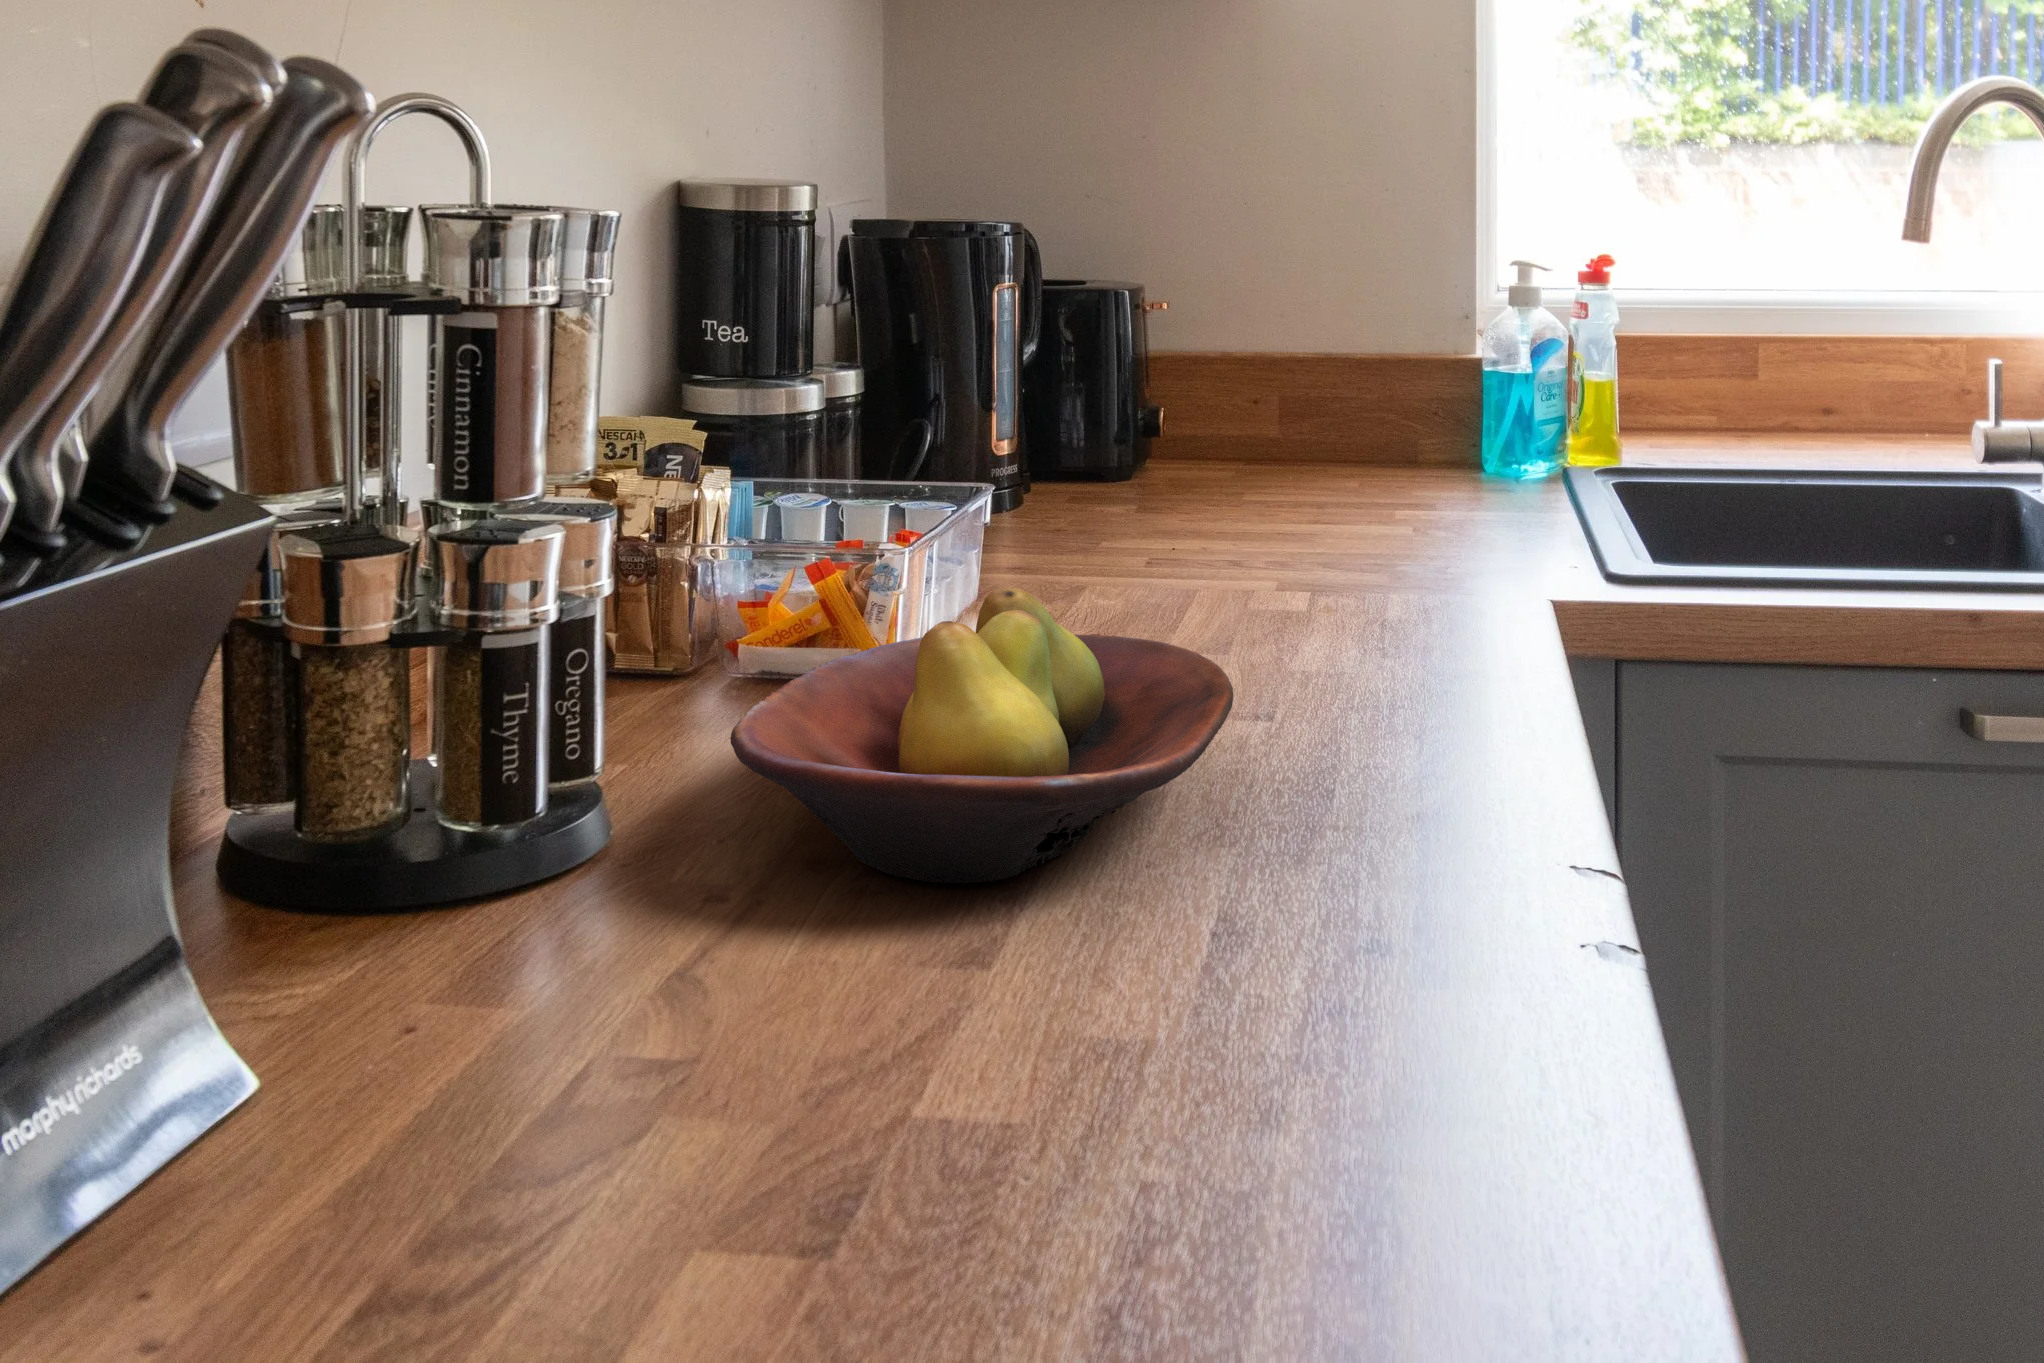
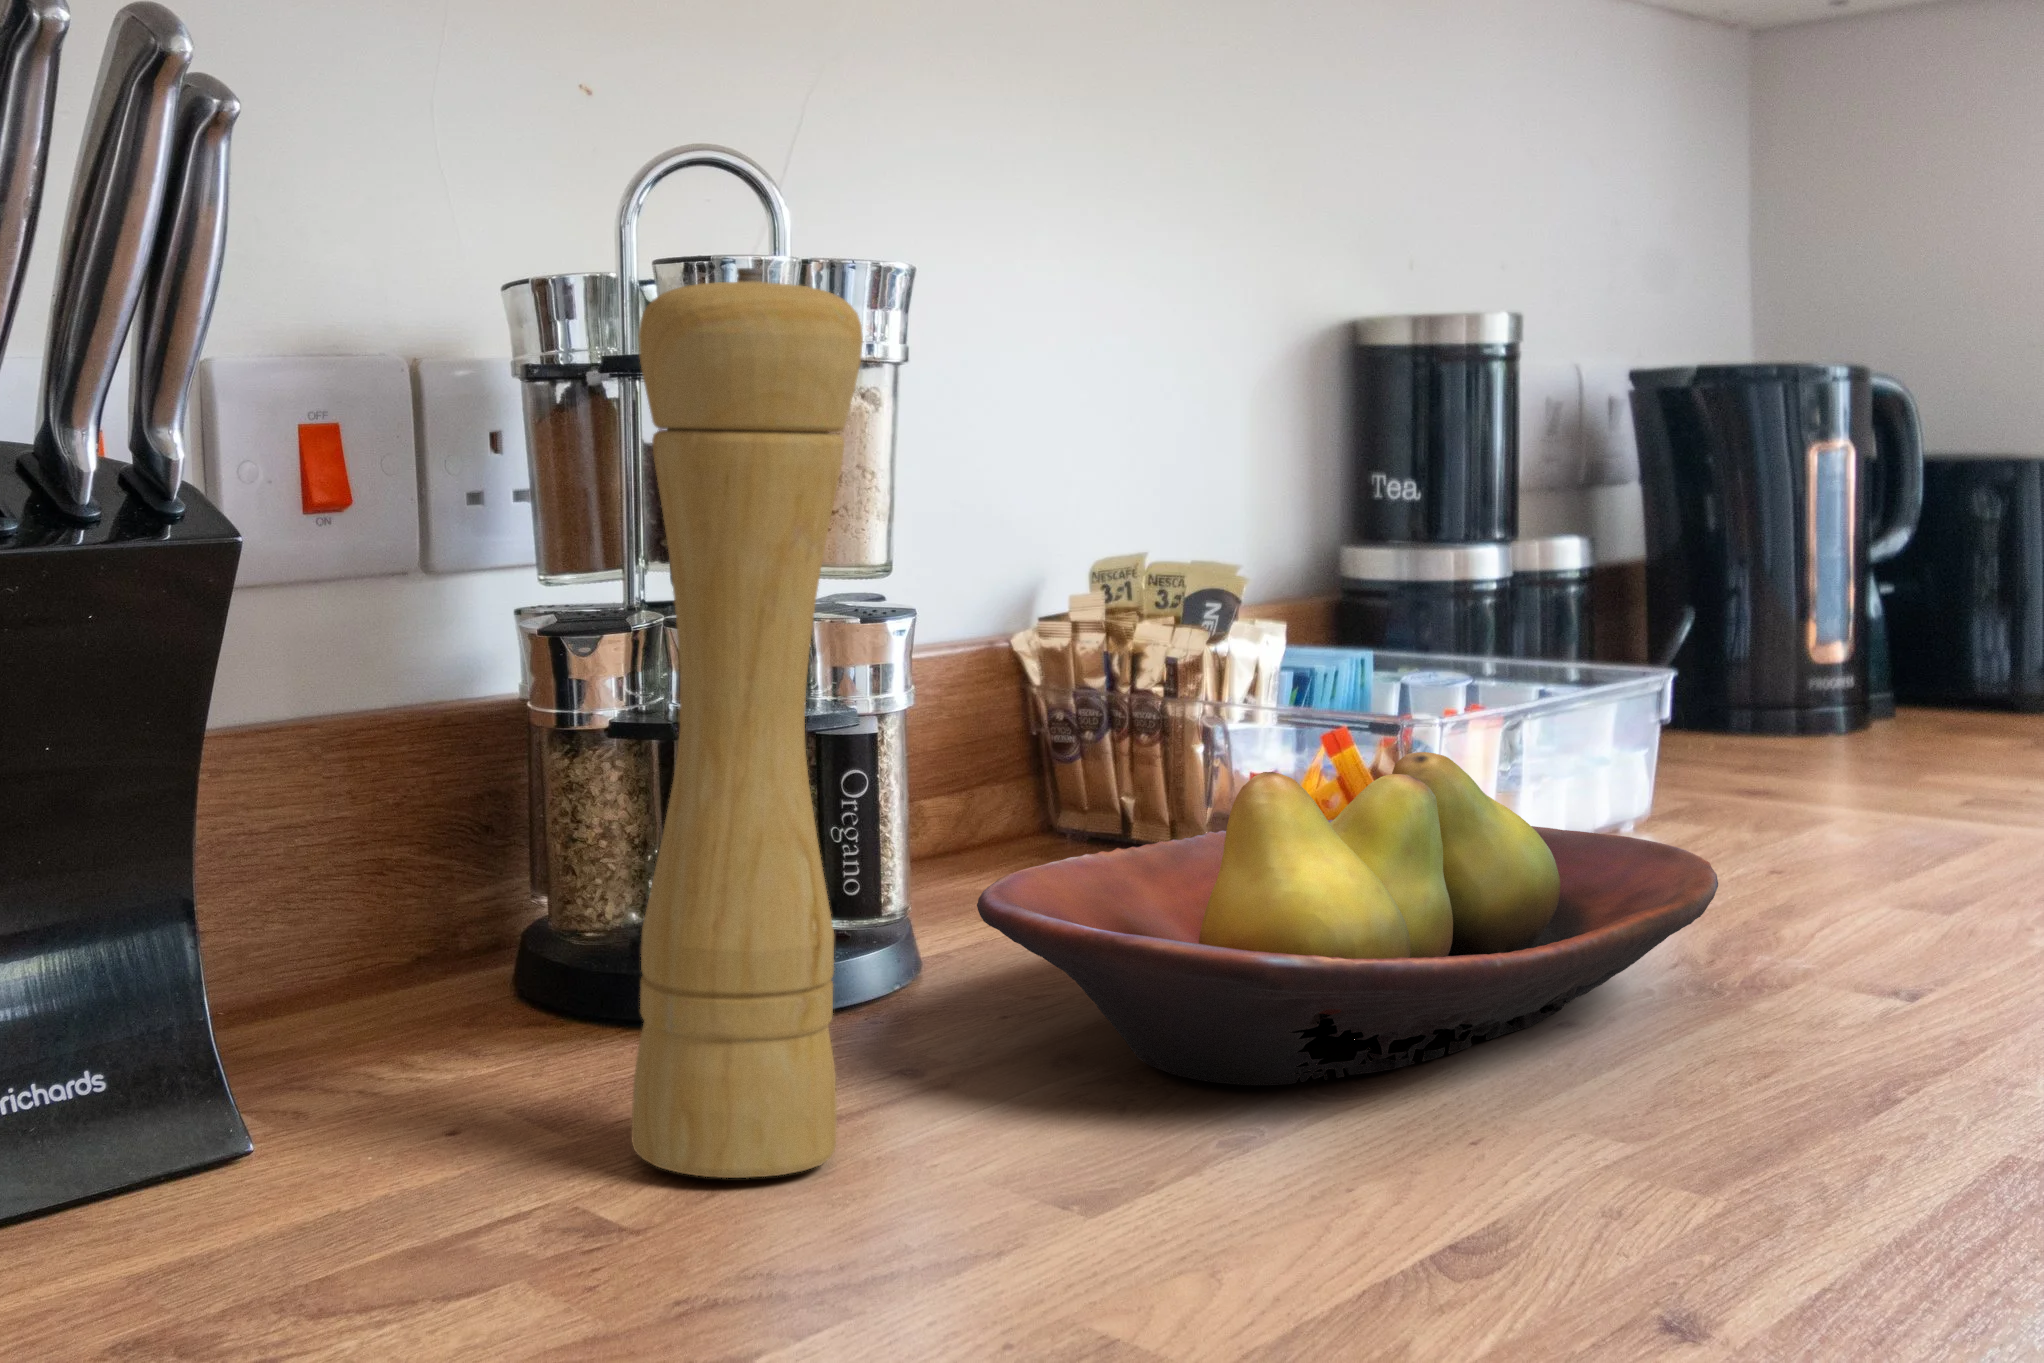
pepper mill: none [557,230,765,1037] -> present [632,268,863,1178]

